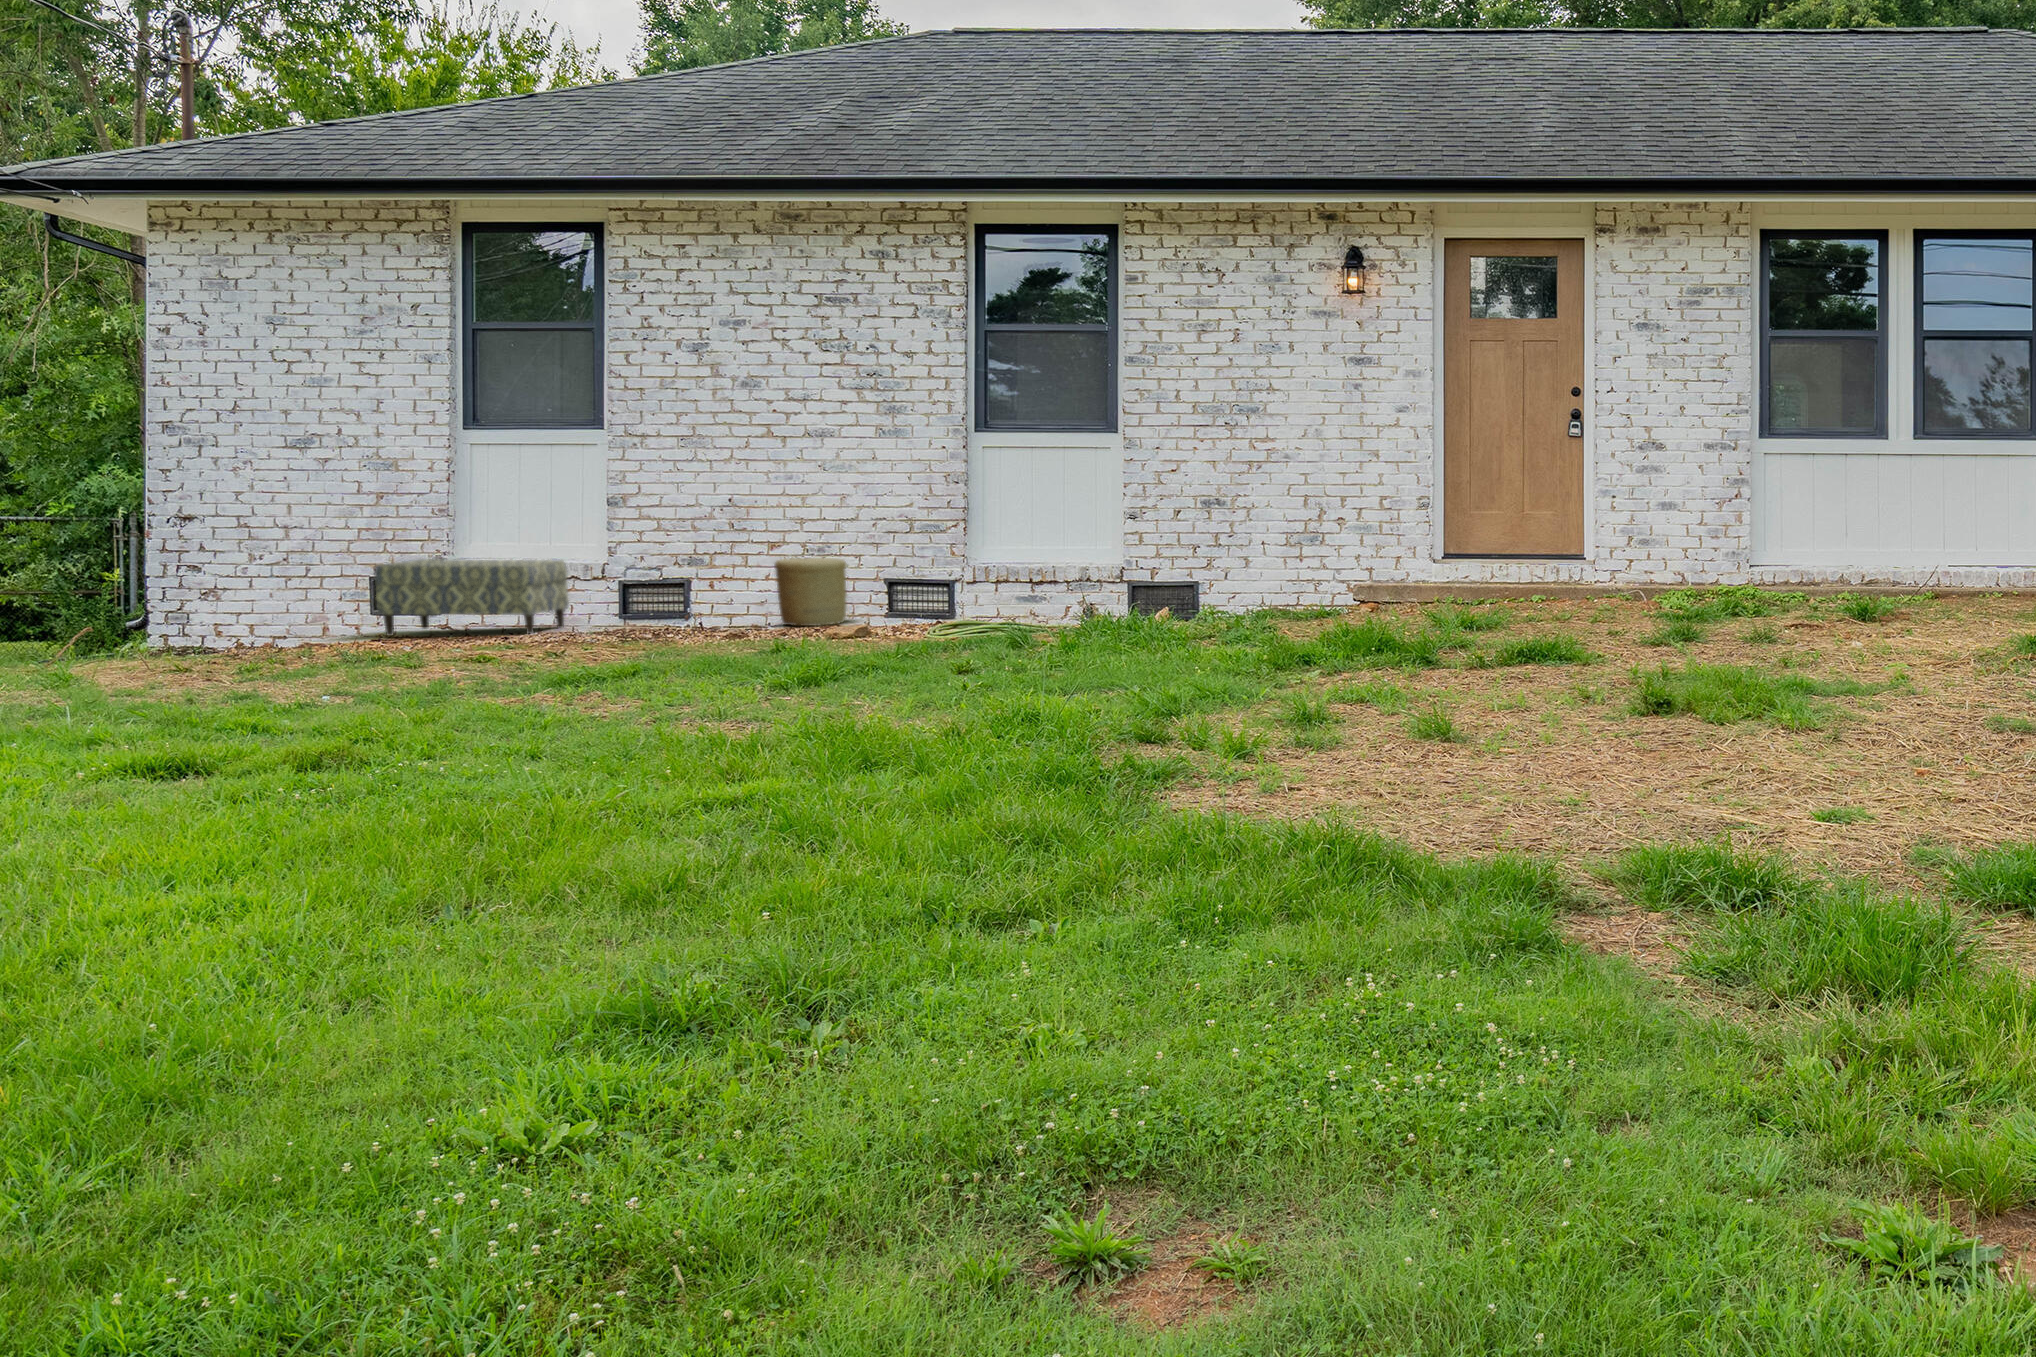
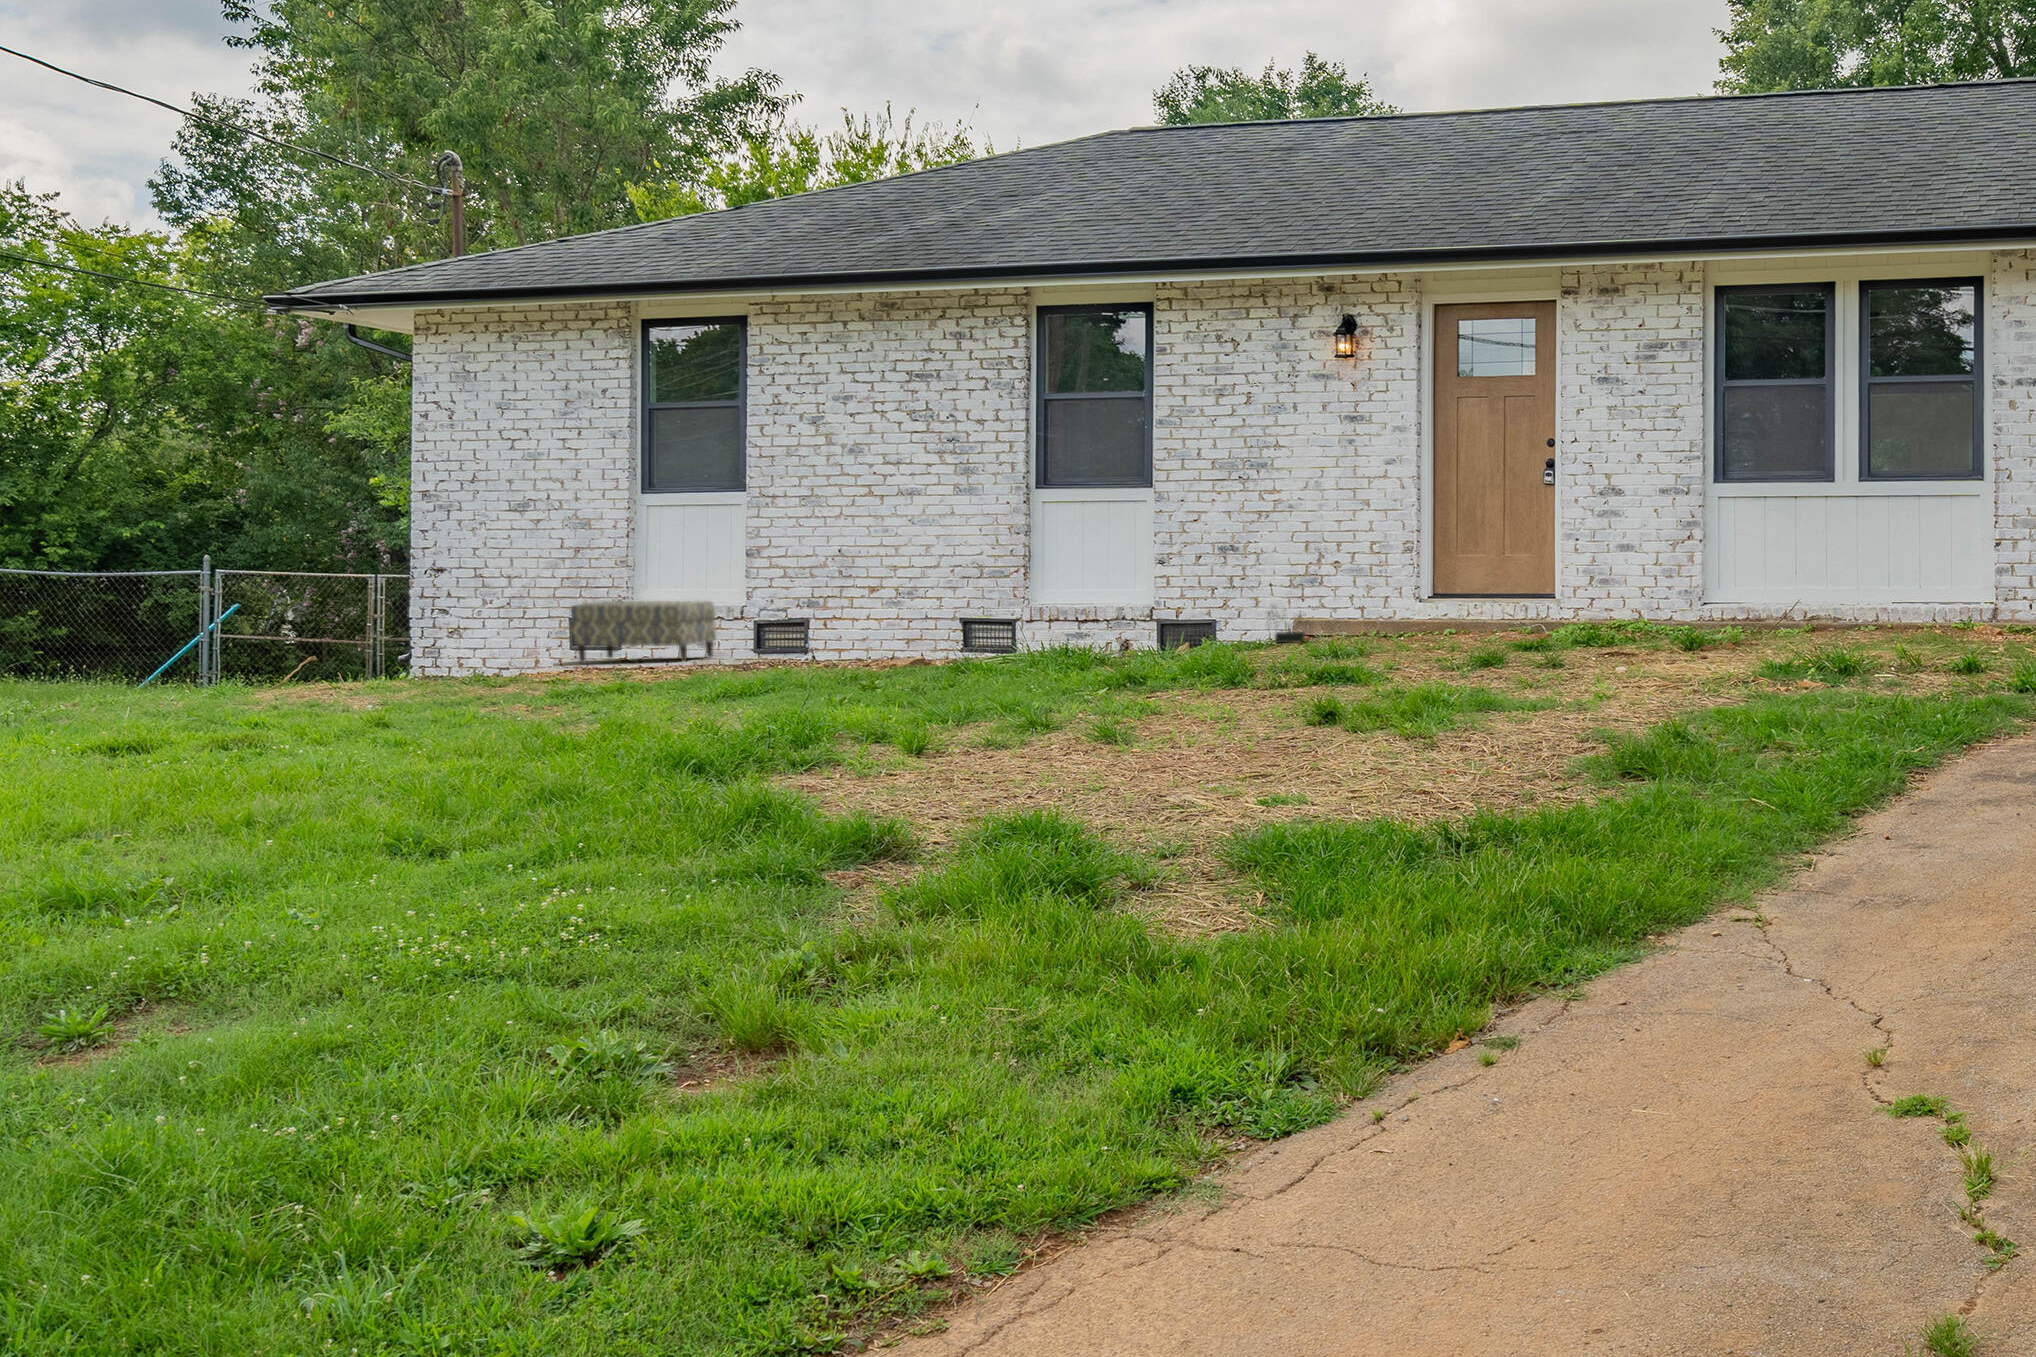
woven basket: present [774,558,847,626] -> none [867,598,926,656]
decorative plant: none [1263,567,1315,610] -> present [1267,609,1307,643]

